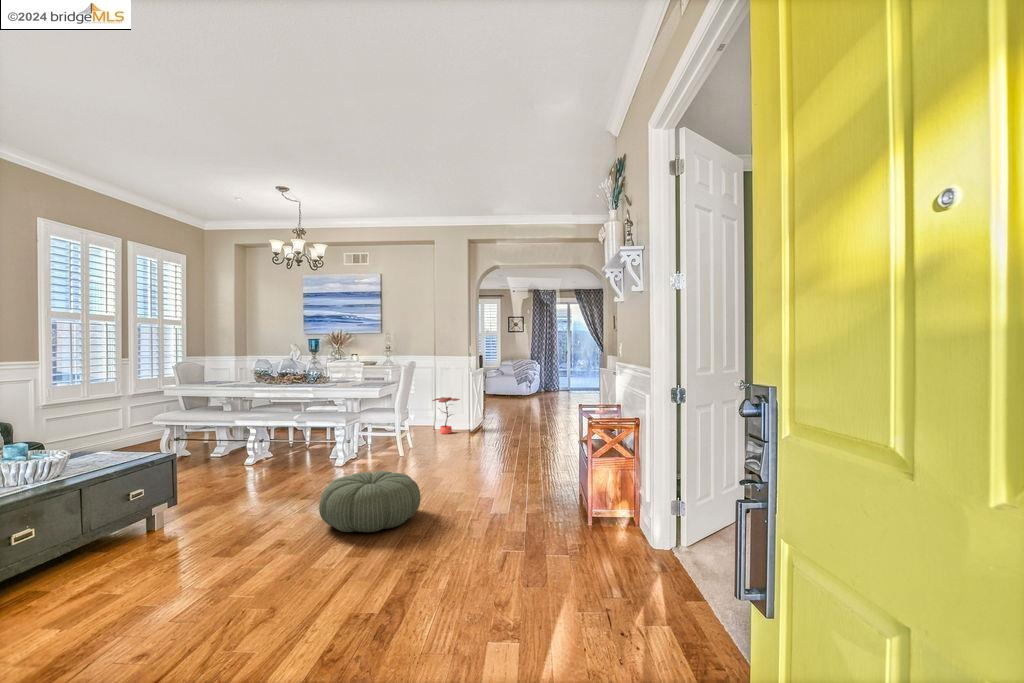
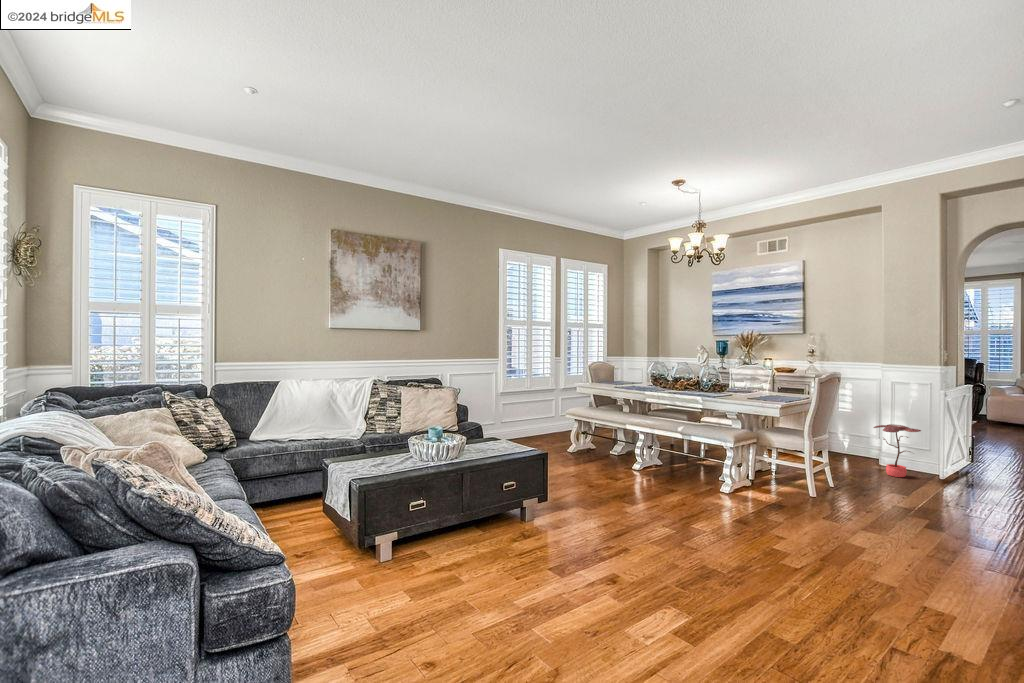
pouf: present [319,471,421,532] -> none [659,513,790,598]

